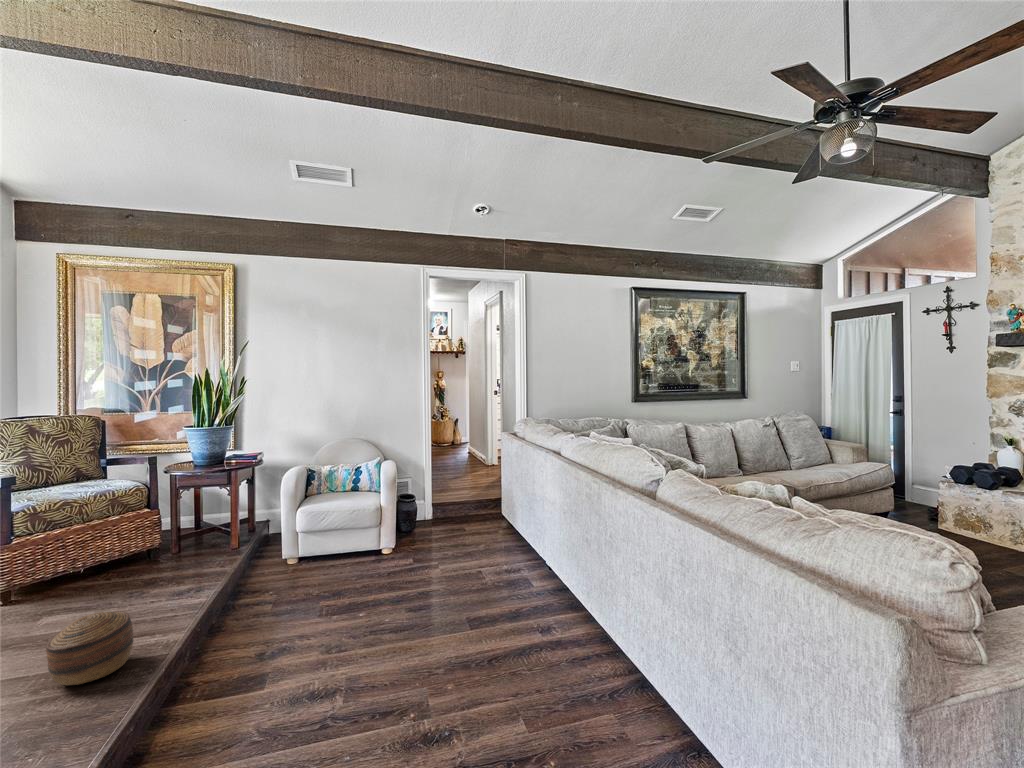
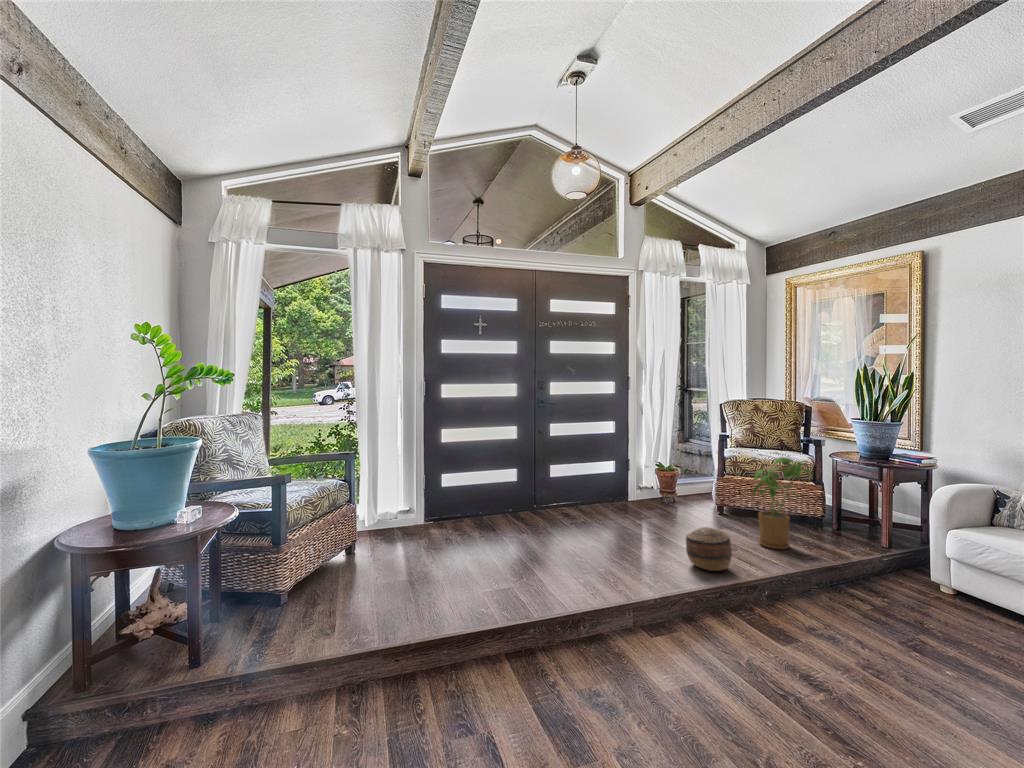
house plant: none [101,484,185,607] -> present [753,457,811,549]

